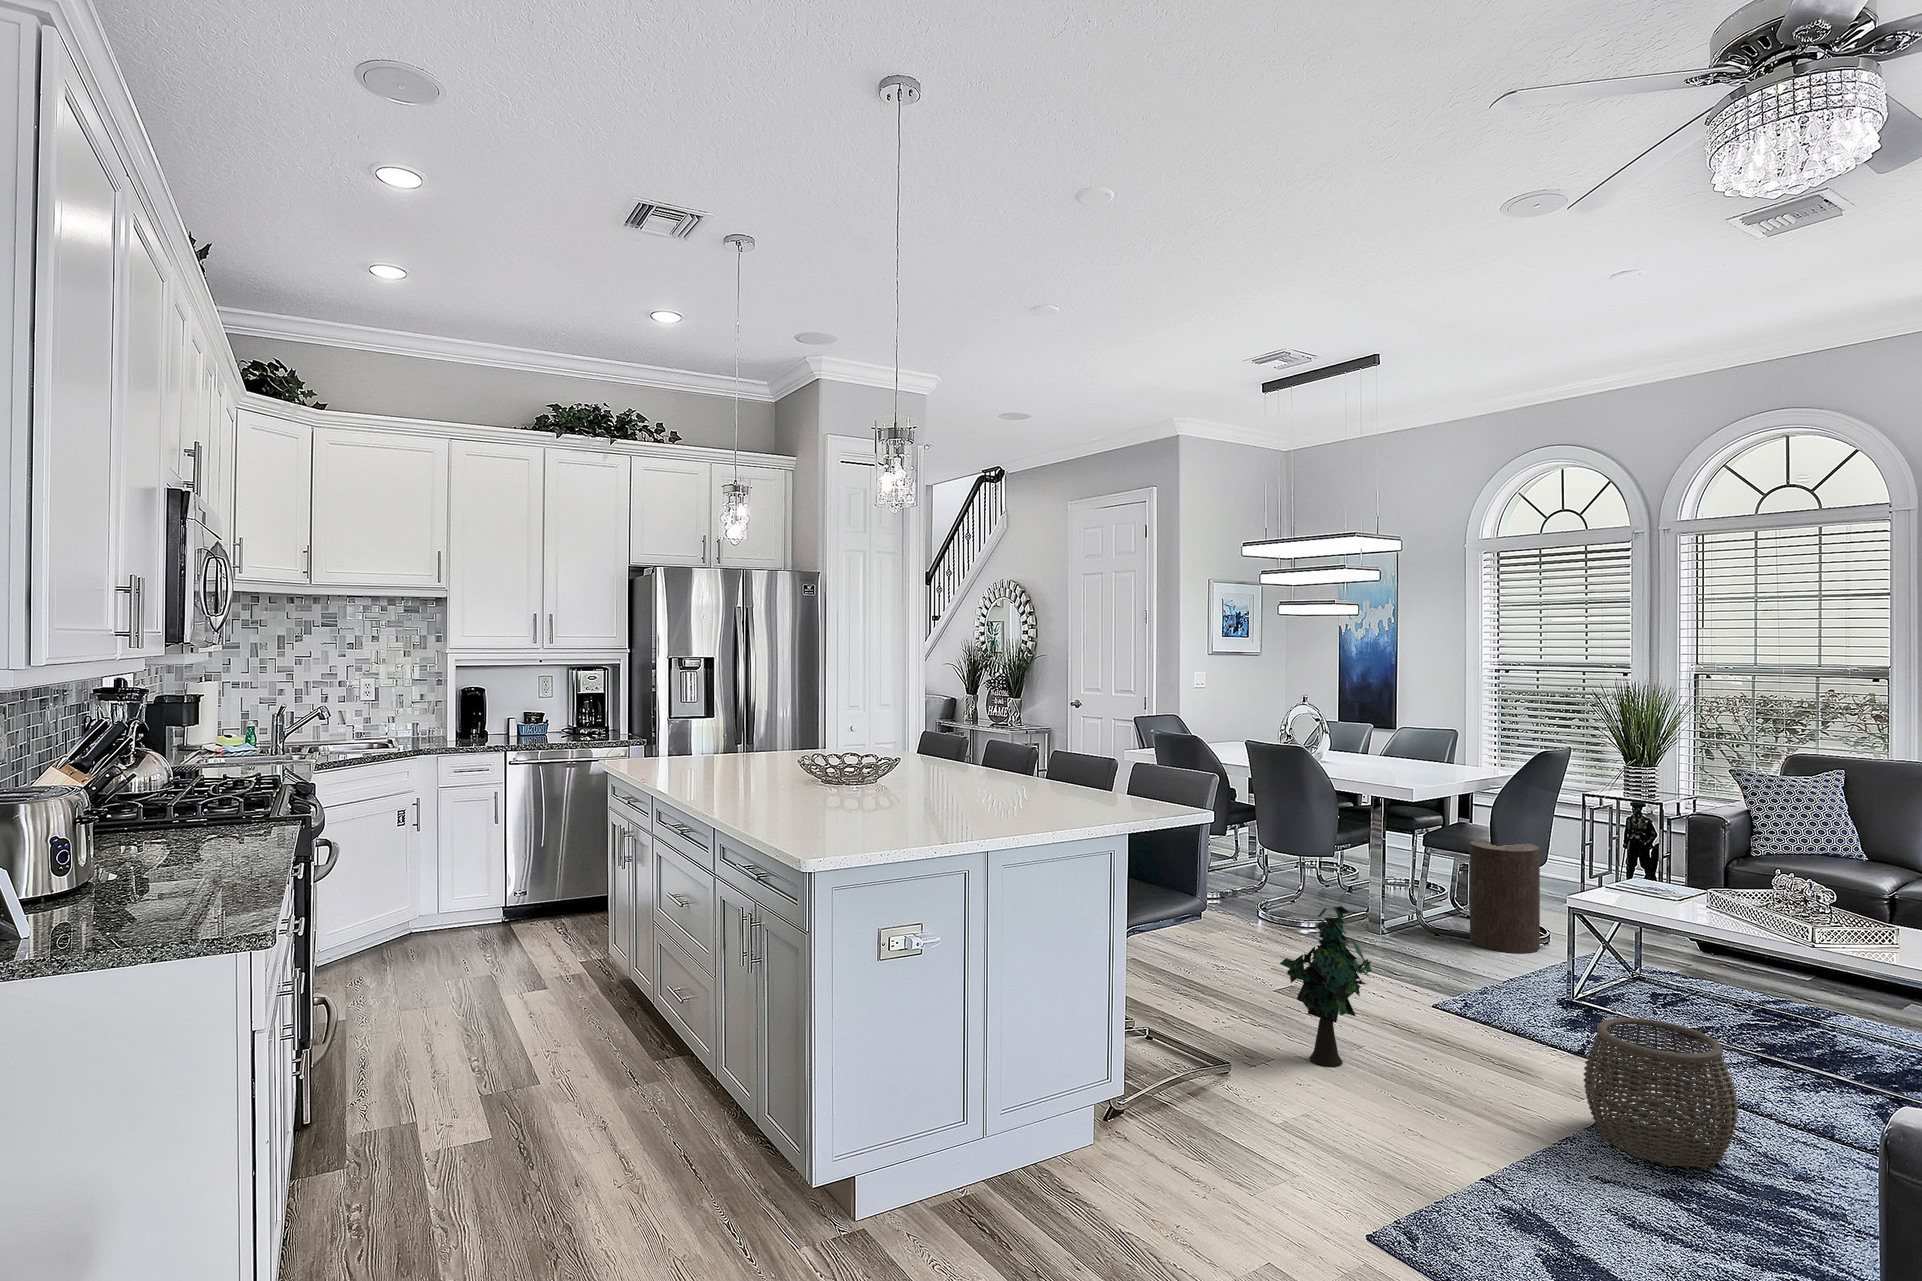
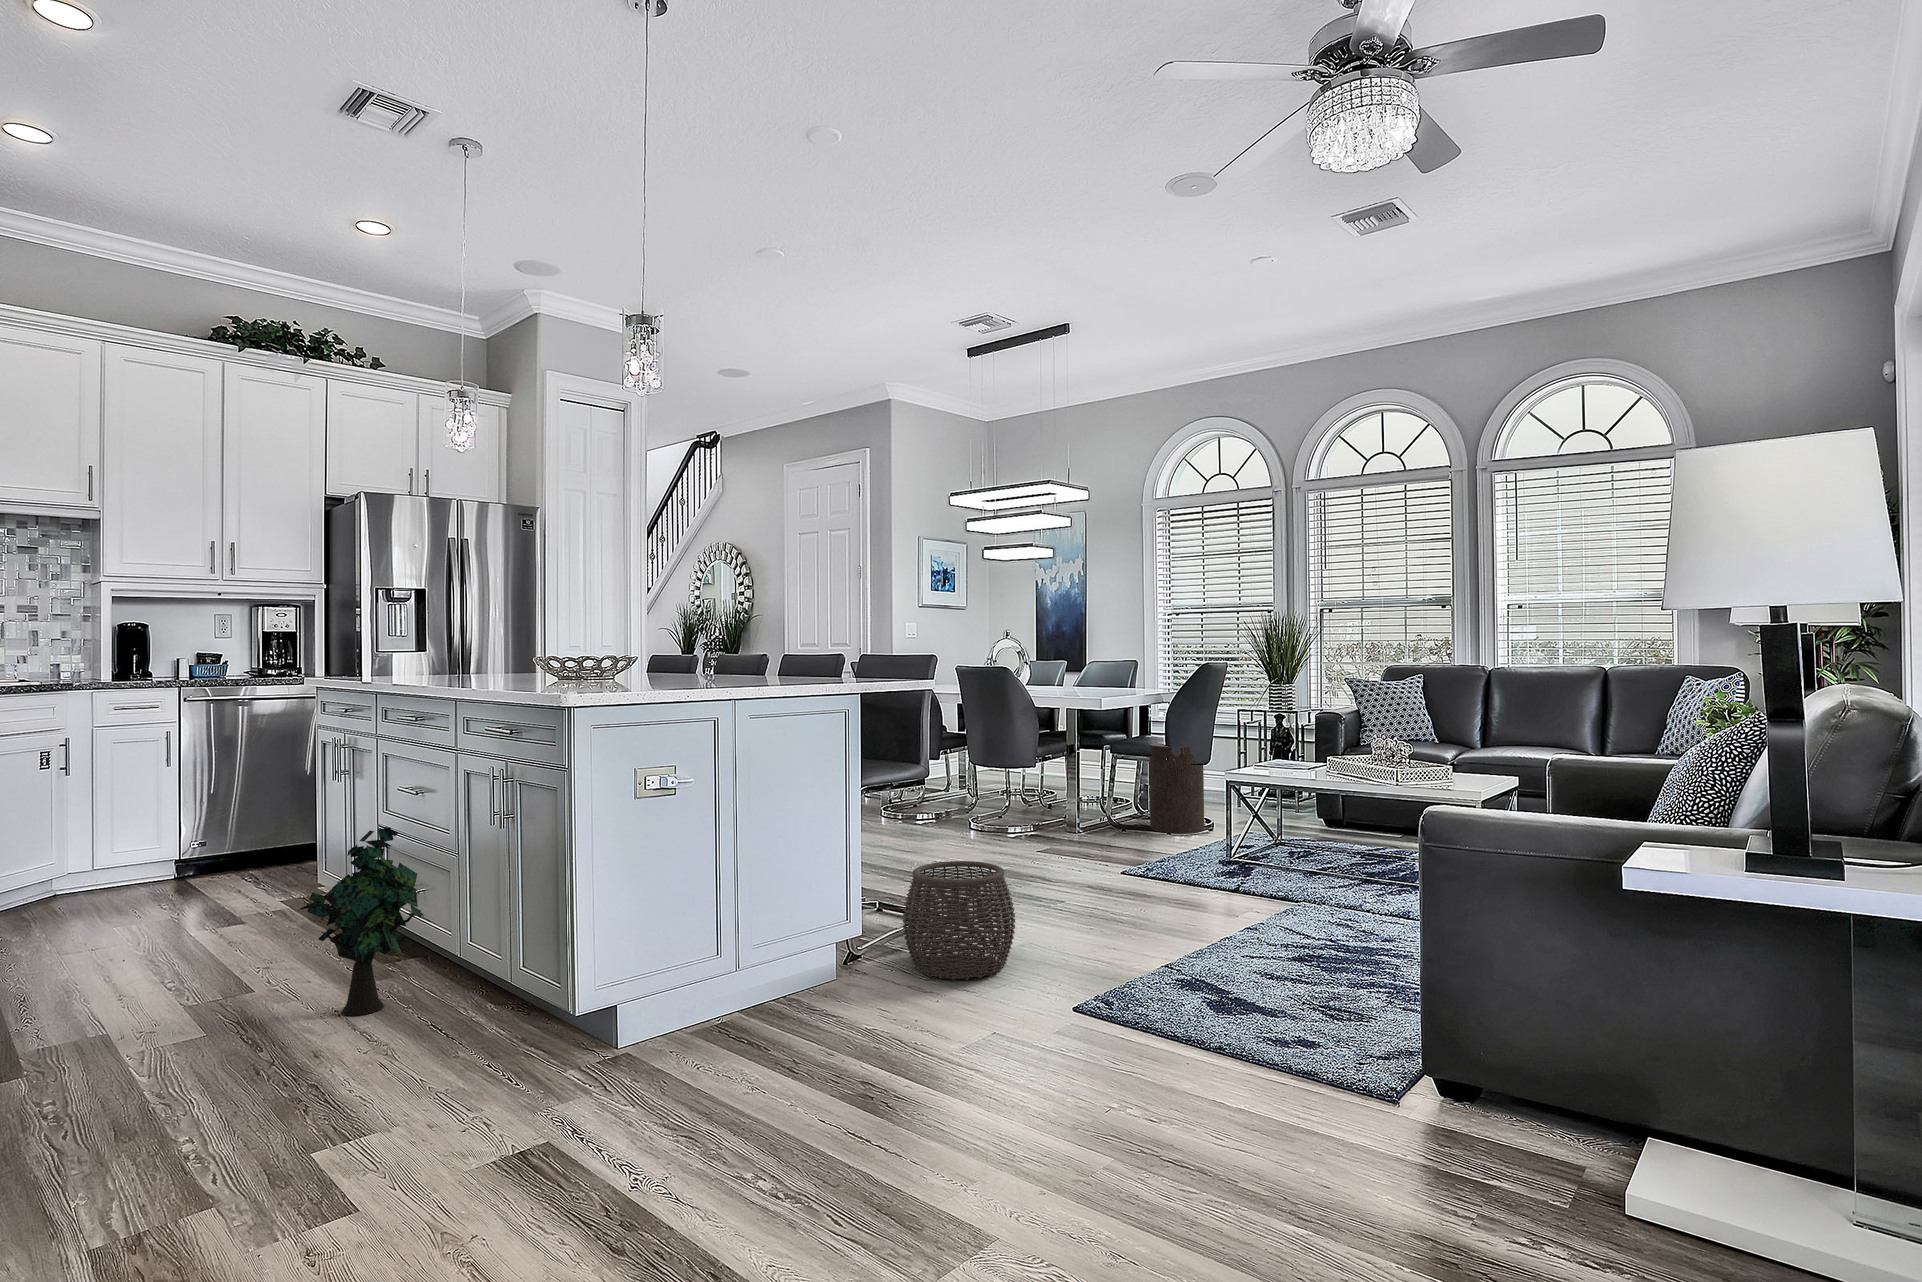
decorative plant: present [1280,906,1372,1067] -> present [300,827,424,1016]
woven basket: present [1583,1018,1739,1169] -> present [903,861,1015,980]

